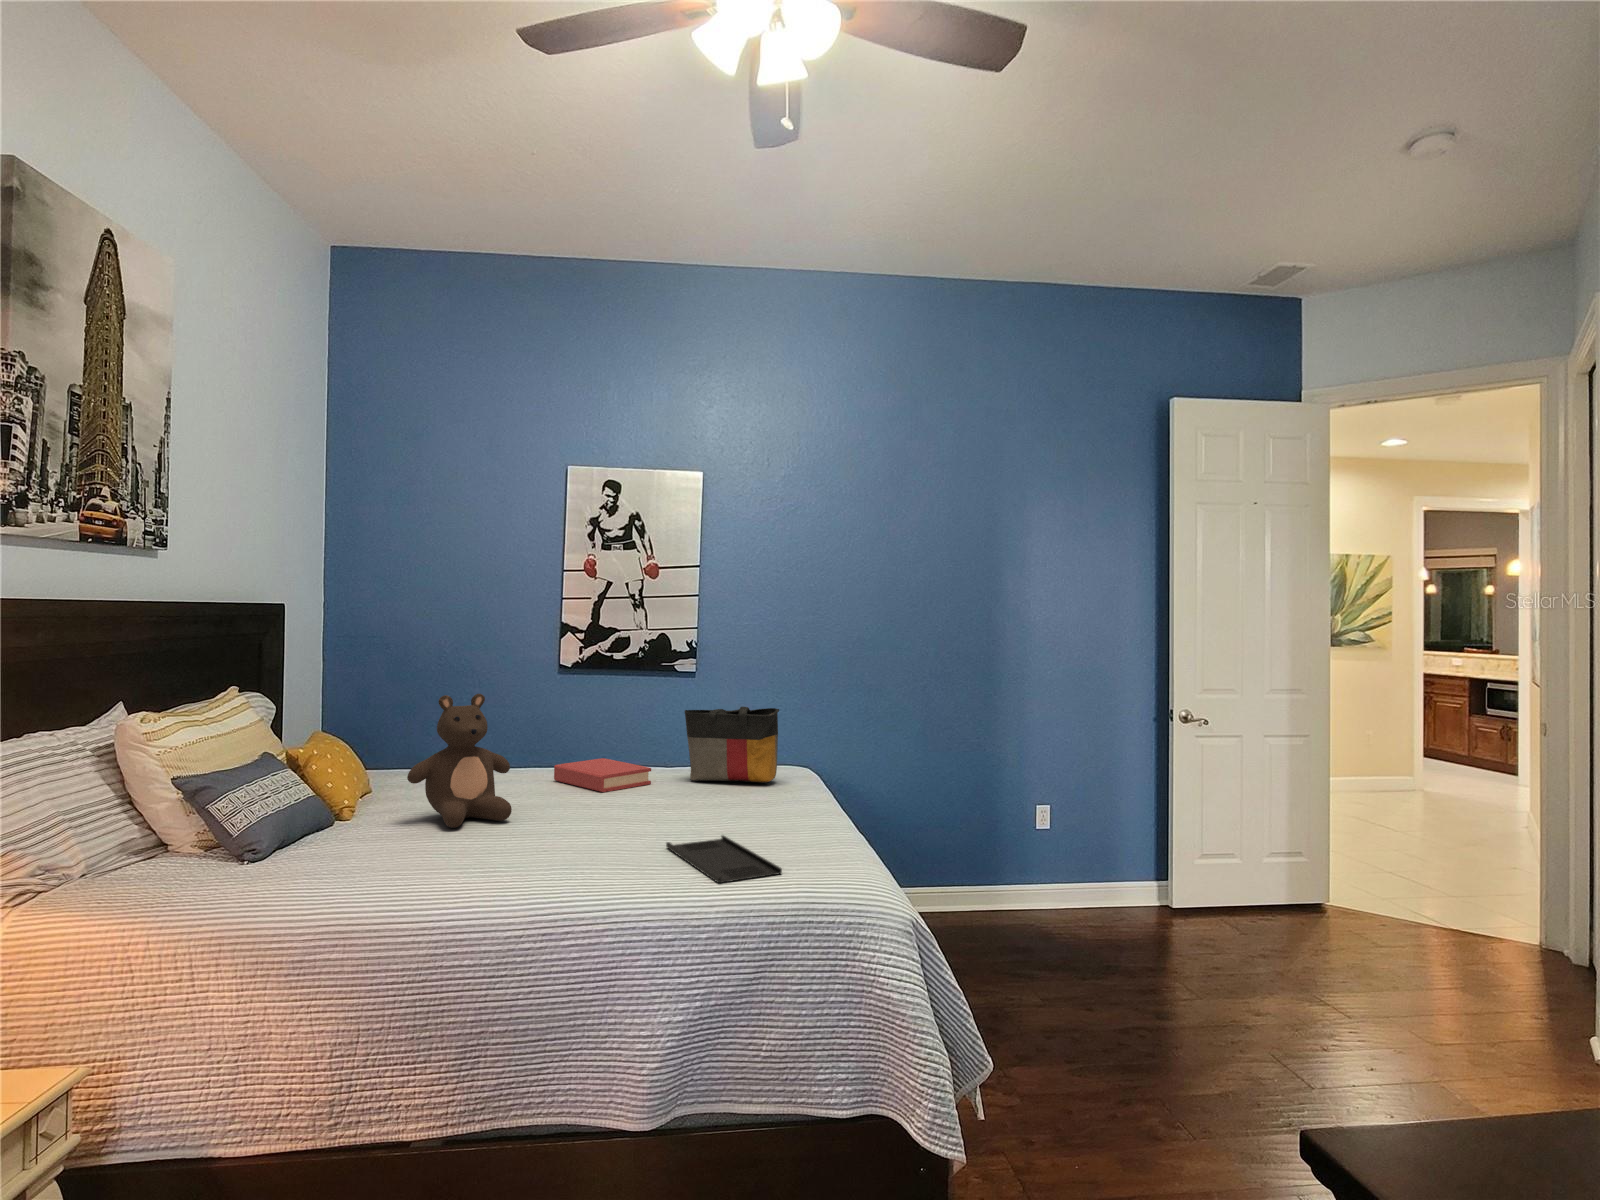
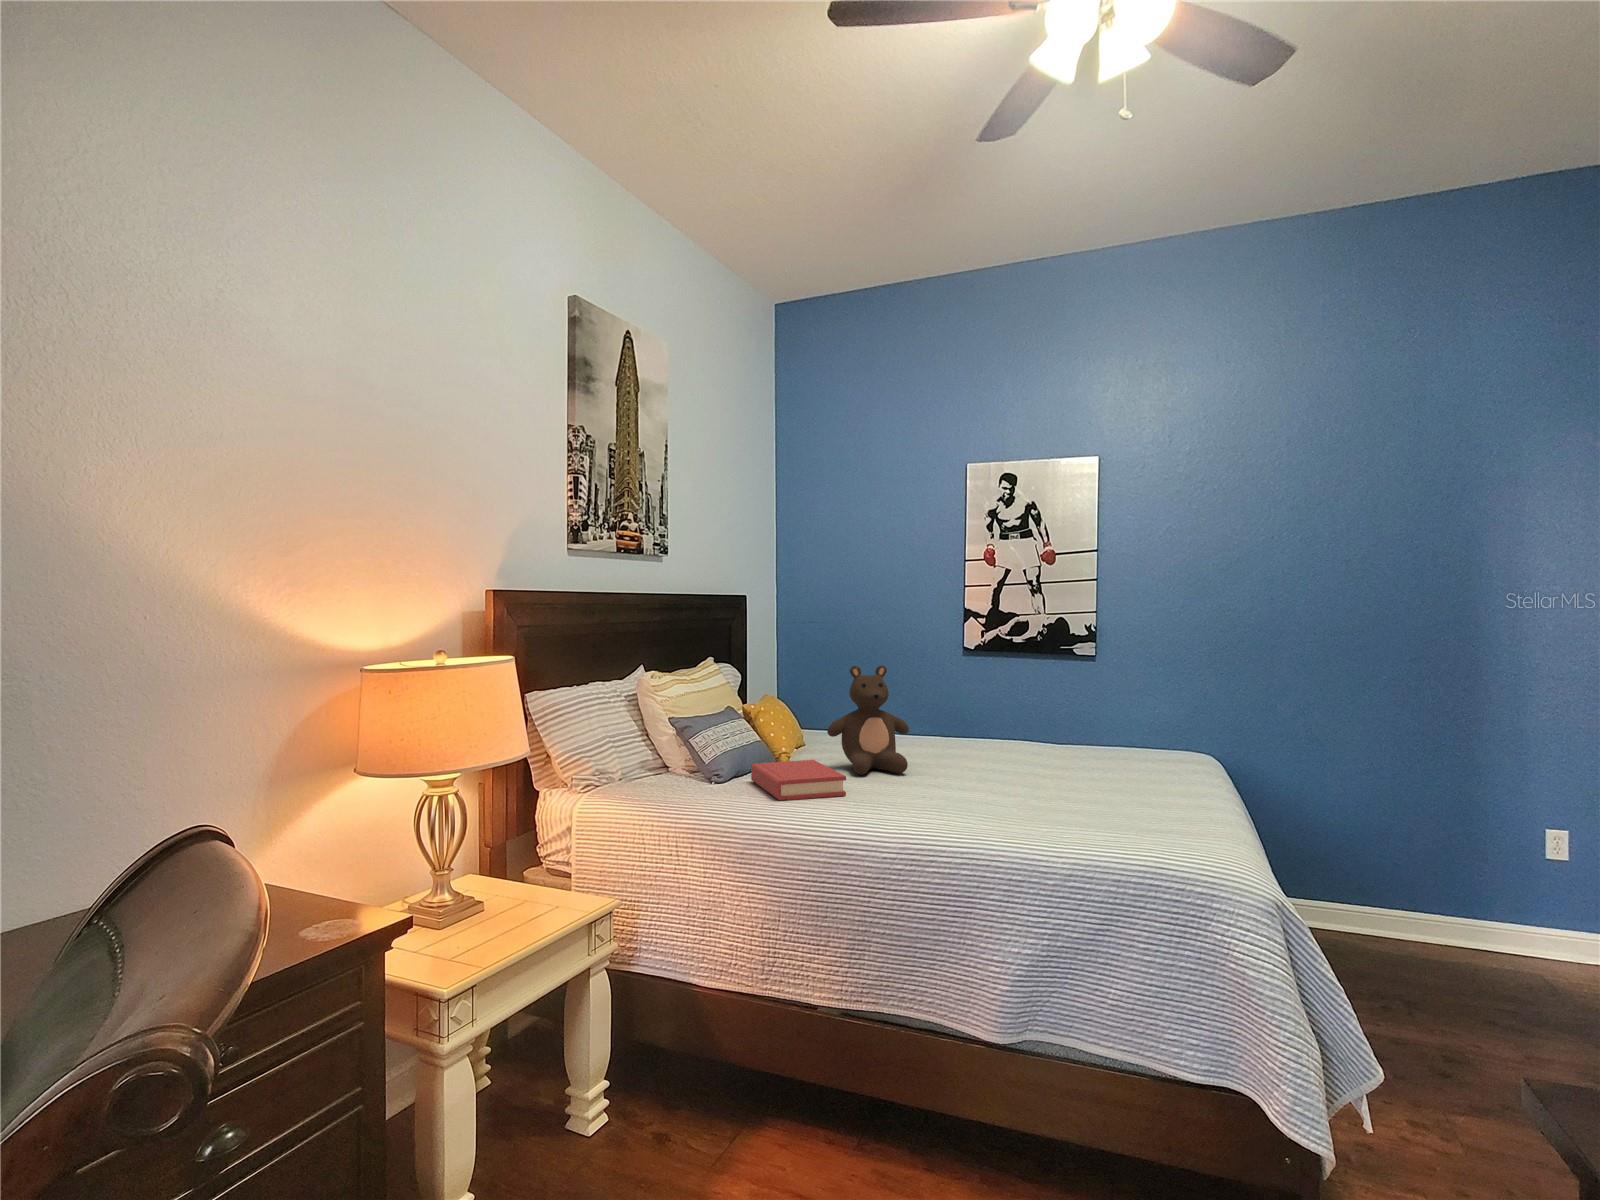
tote bag: present [685,707,779,783] -> none [1074,688,1172,764]
hardback book: present [554,758,651,792] -> present [751,760,846,800]
tray: present [666,836,782,883] -> none [1034,802,1138,839]

